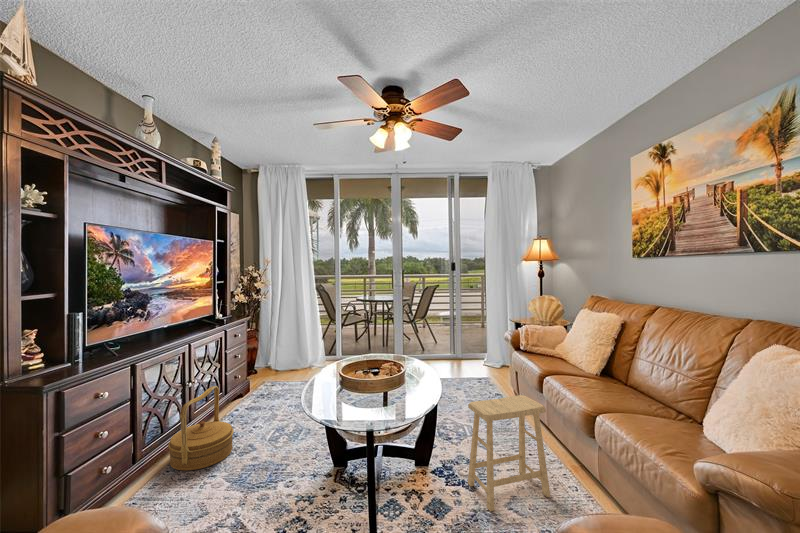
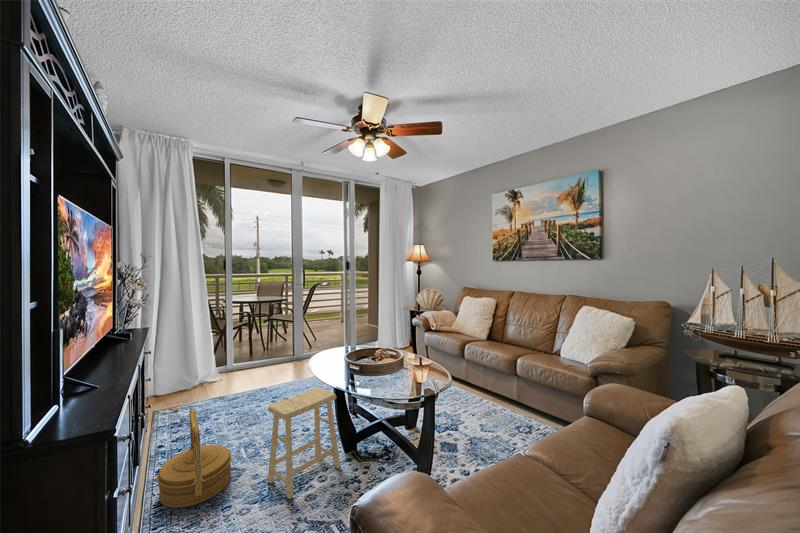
footstool: present [468,395,550,511] -> present [268,388,340,499]

